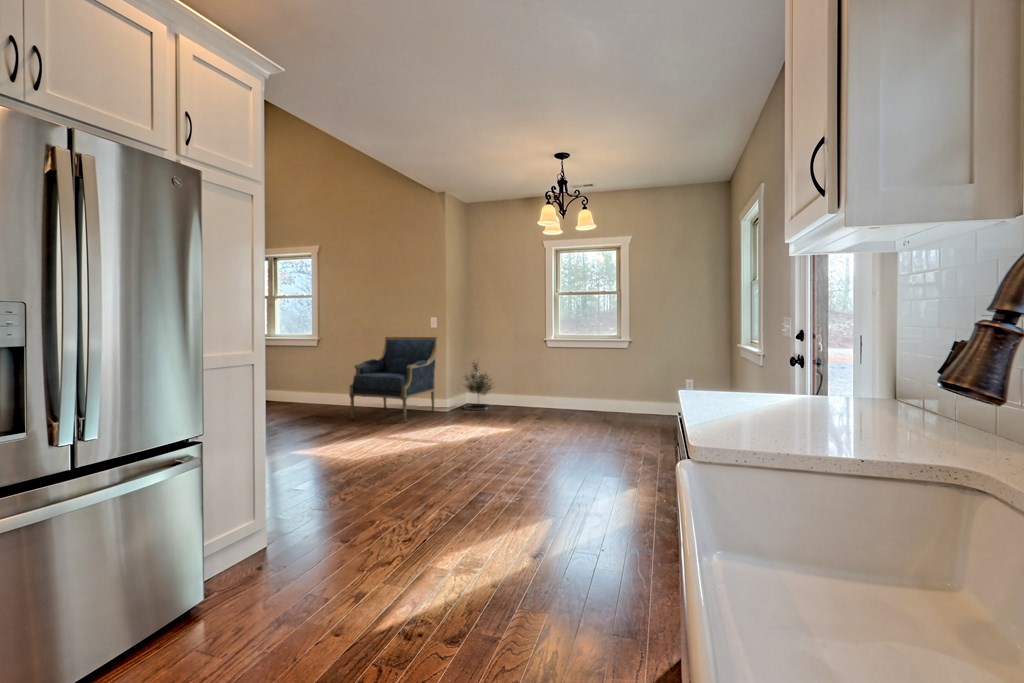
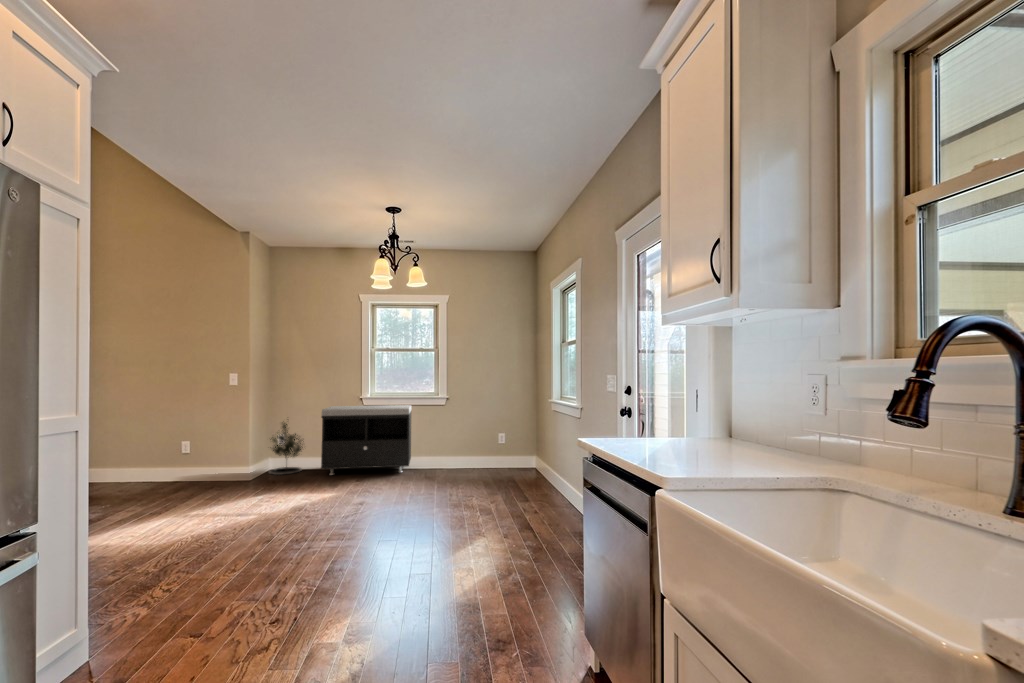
armchair: present [349,337,437,423] -> none [121,396,241,499]
storage bench: none [504,349,593,417] -> present [321,405,411,475]

